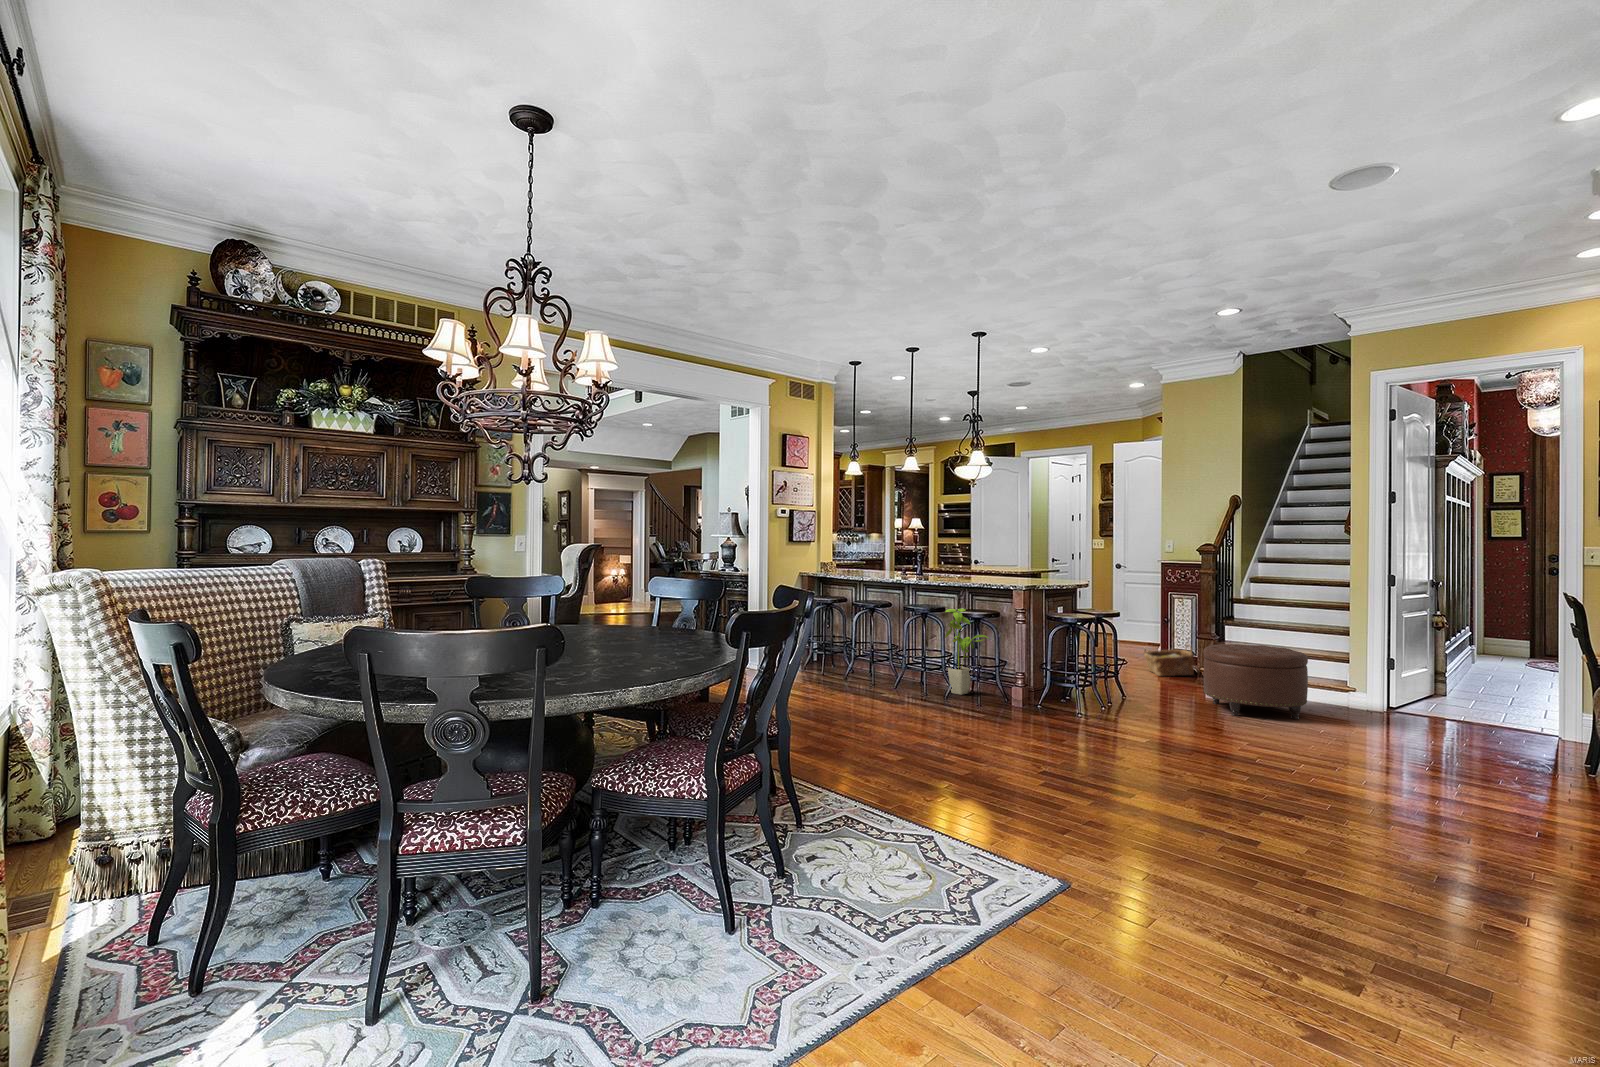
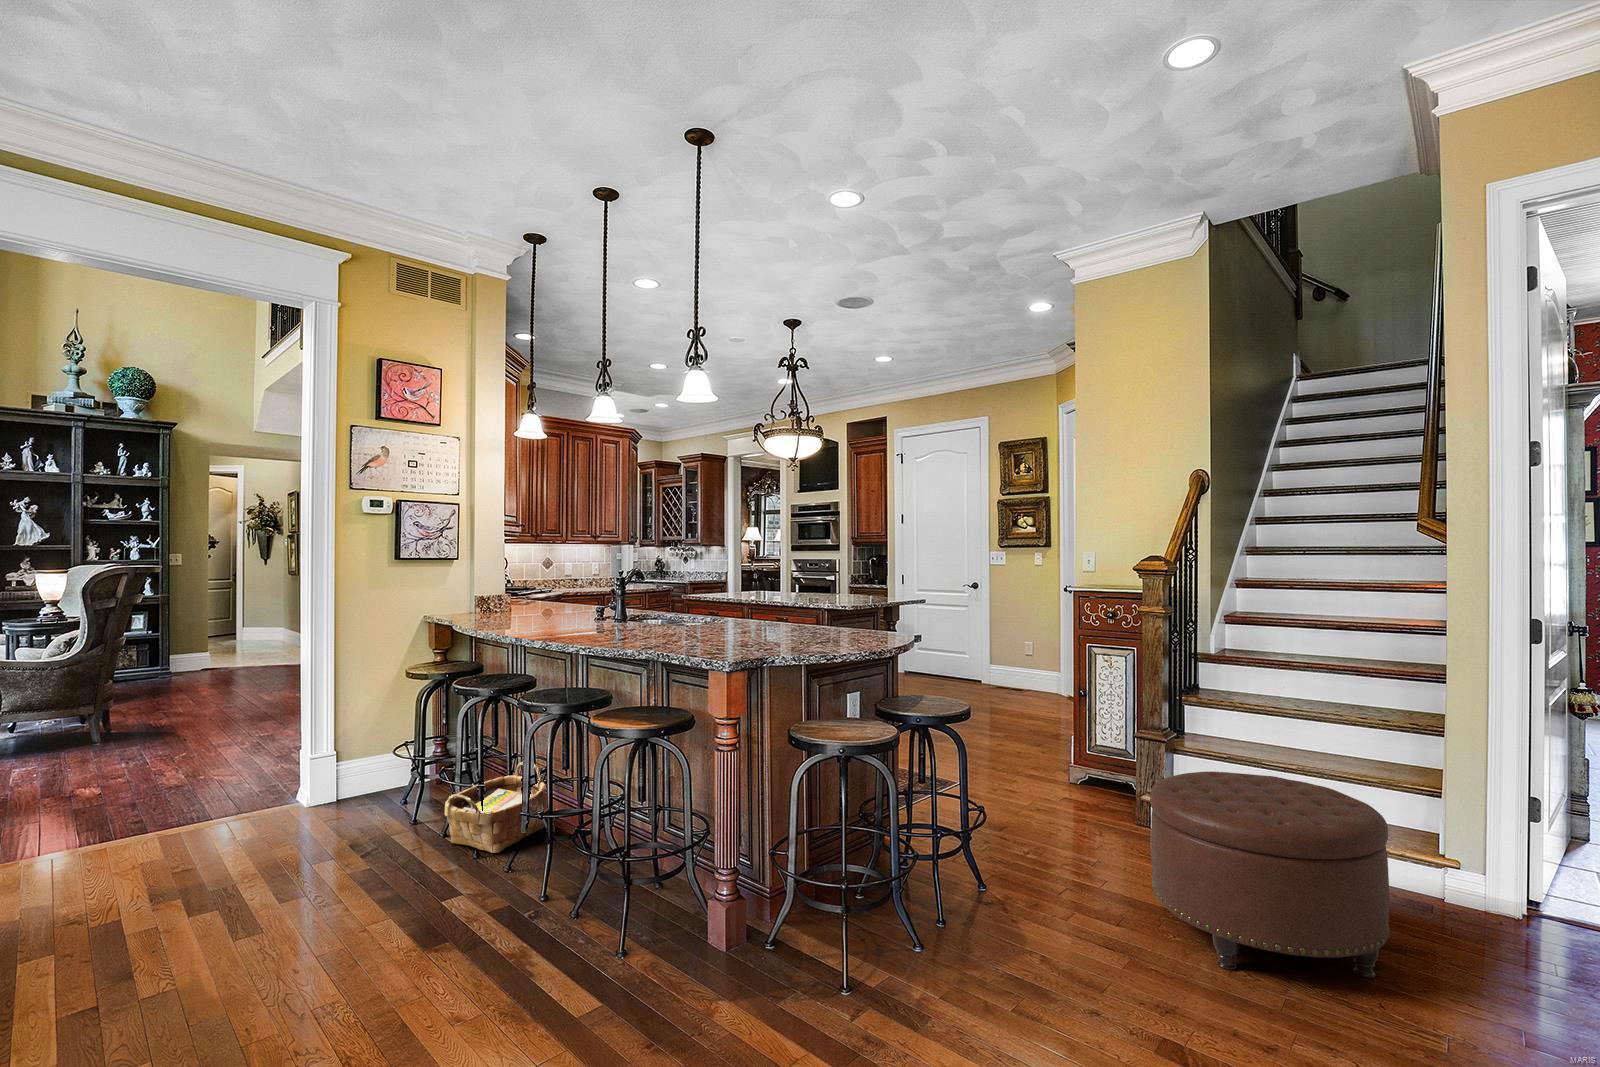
house plant: present [945,608,989,695] -> none [595,704,693,899]
woven basket: present [1144,645,1194,676] -> present [445,762,547,853]

